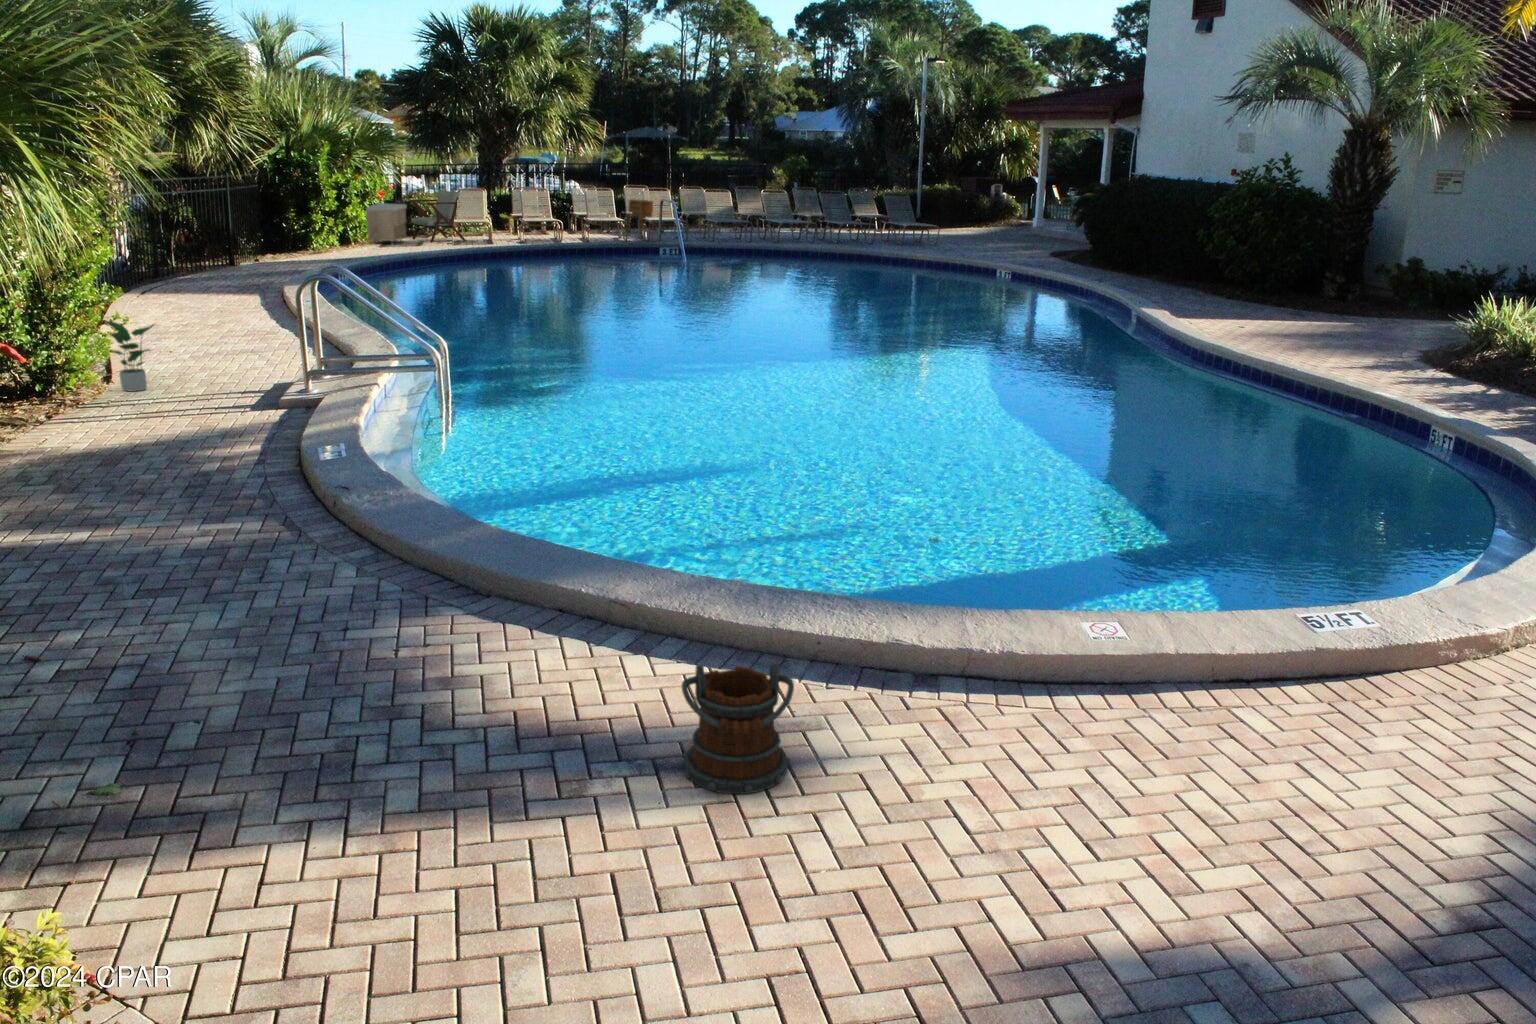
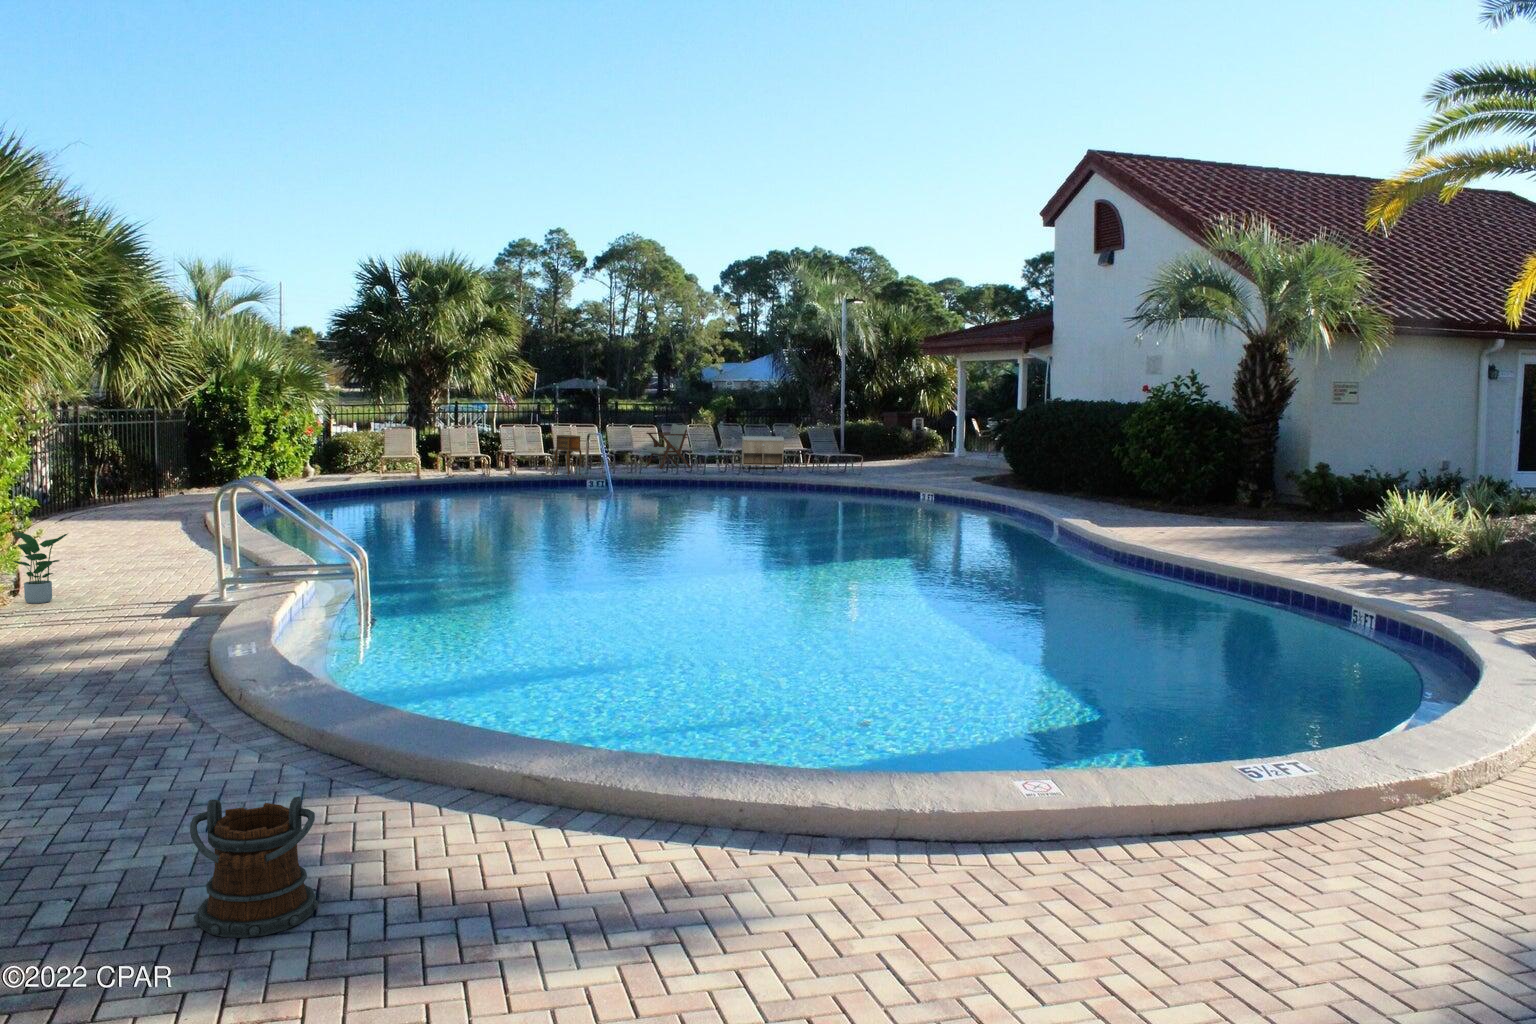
lounge chair: present [409,190,466,242] -> present [646,424,691,468]
storage bench: present [366,204,407,244] -> present [742,436,784,469]
bucket: present [682,663,794,794] -> present [190,796,319,938]

